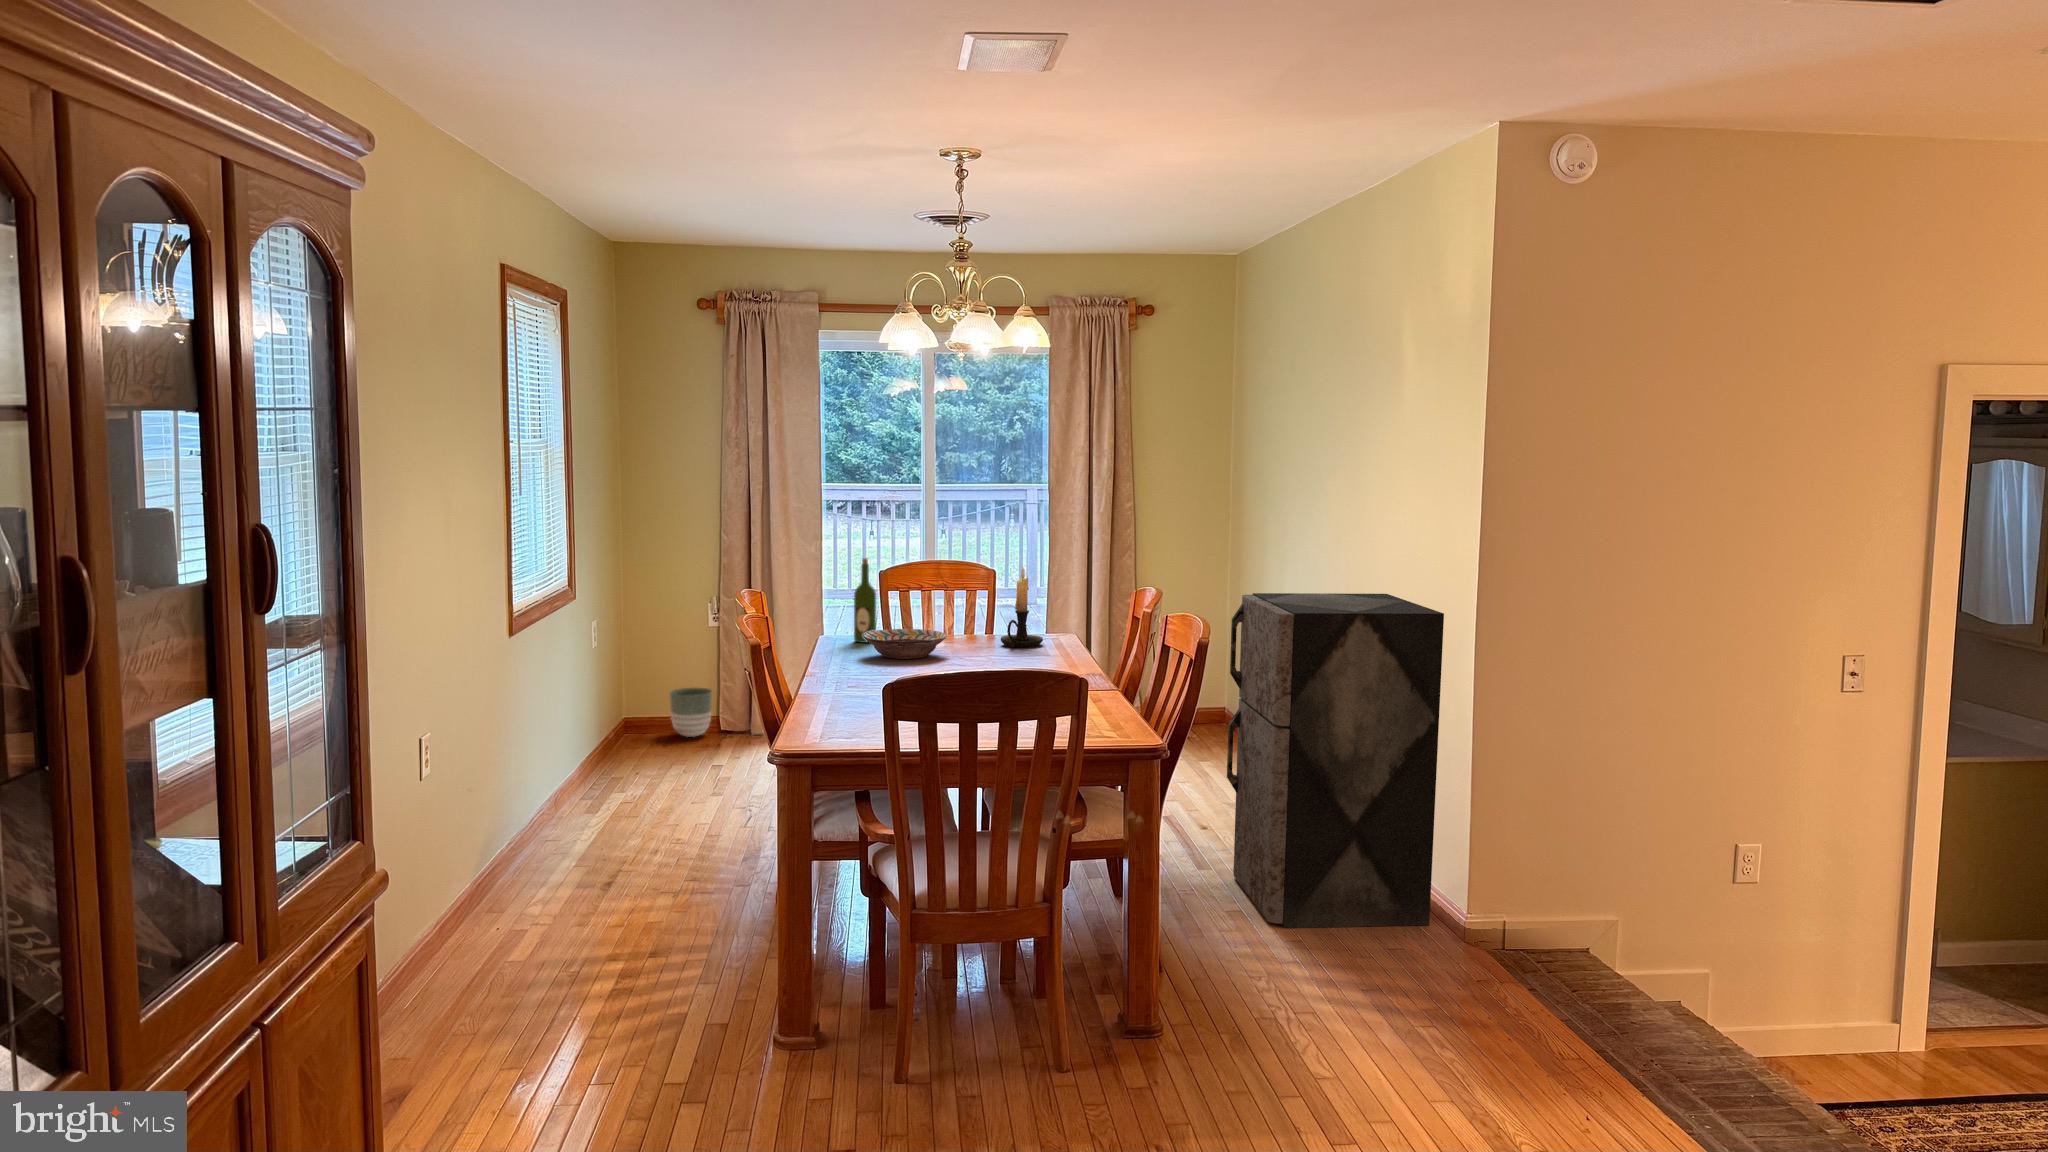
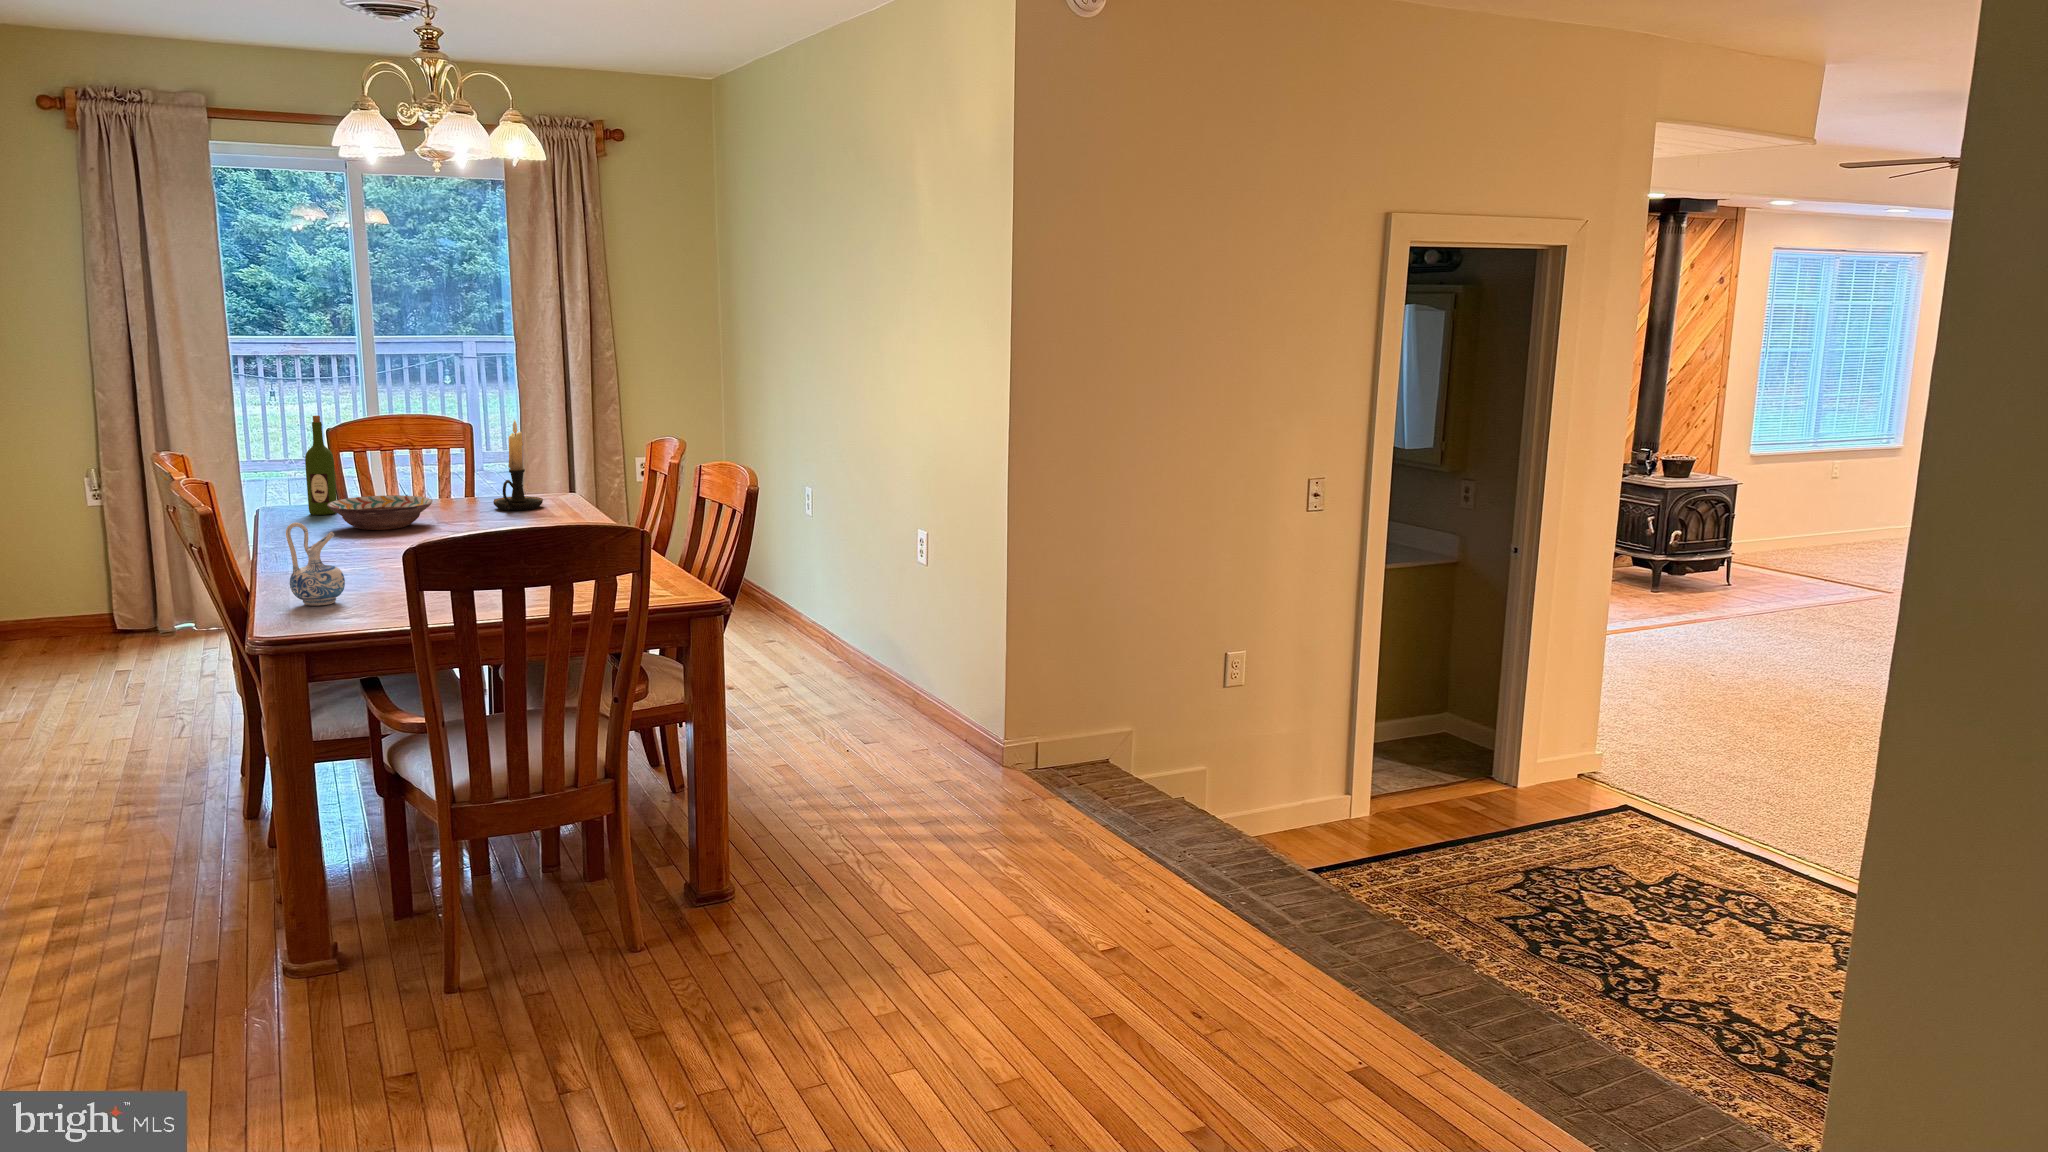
storage cabinet: present [1227,593,1444,928] -> none [757,436,974,778]
ceramic pitcher: none [805,652,848,724] -> present [286,523,345,606]
planter: present [670,688,712,737] -> none [39,585,101,646]

